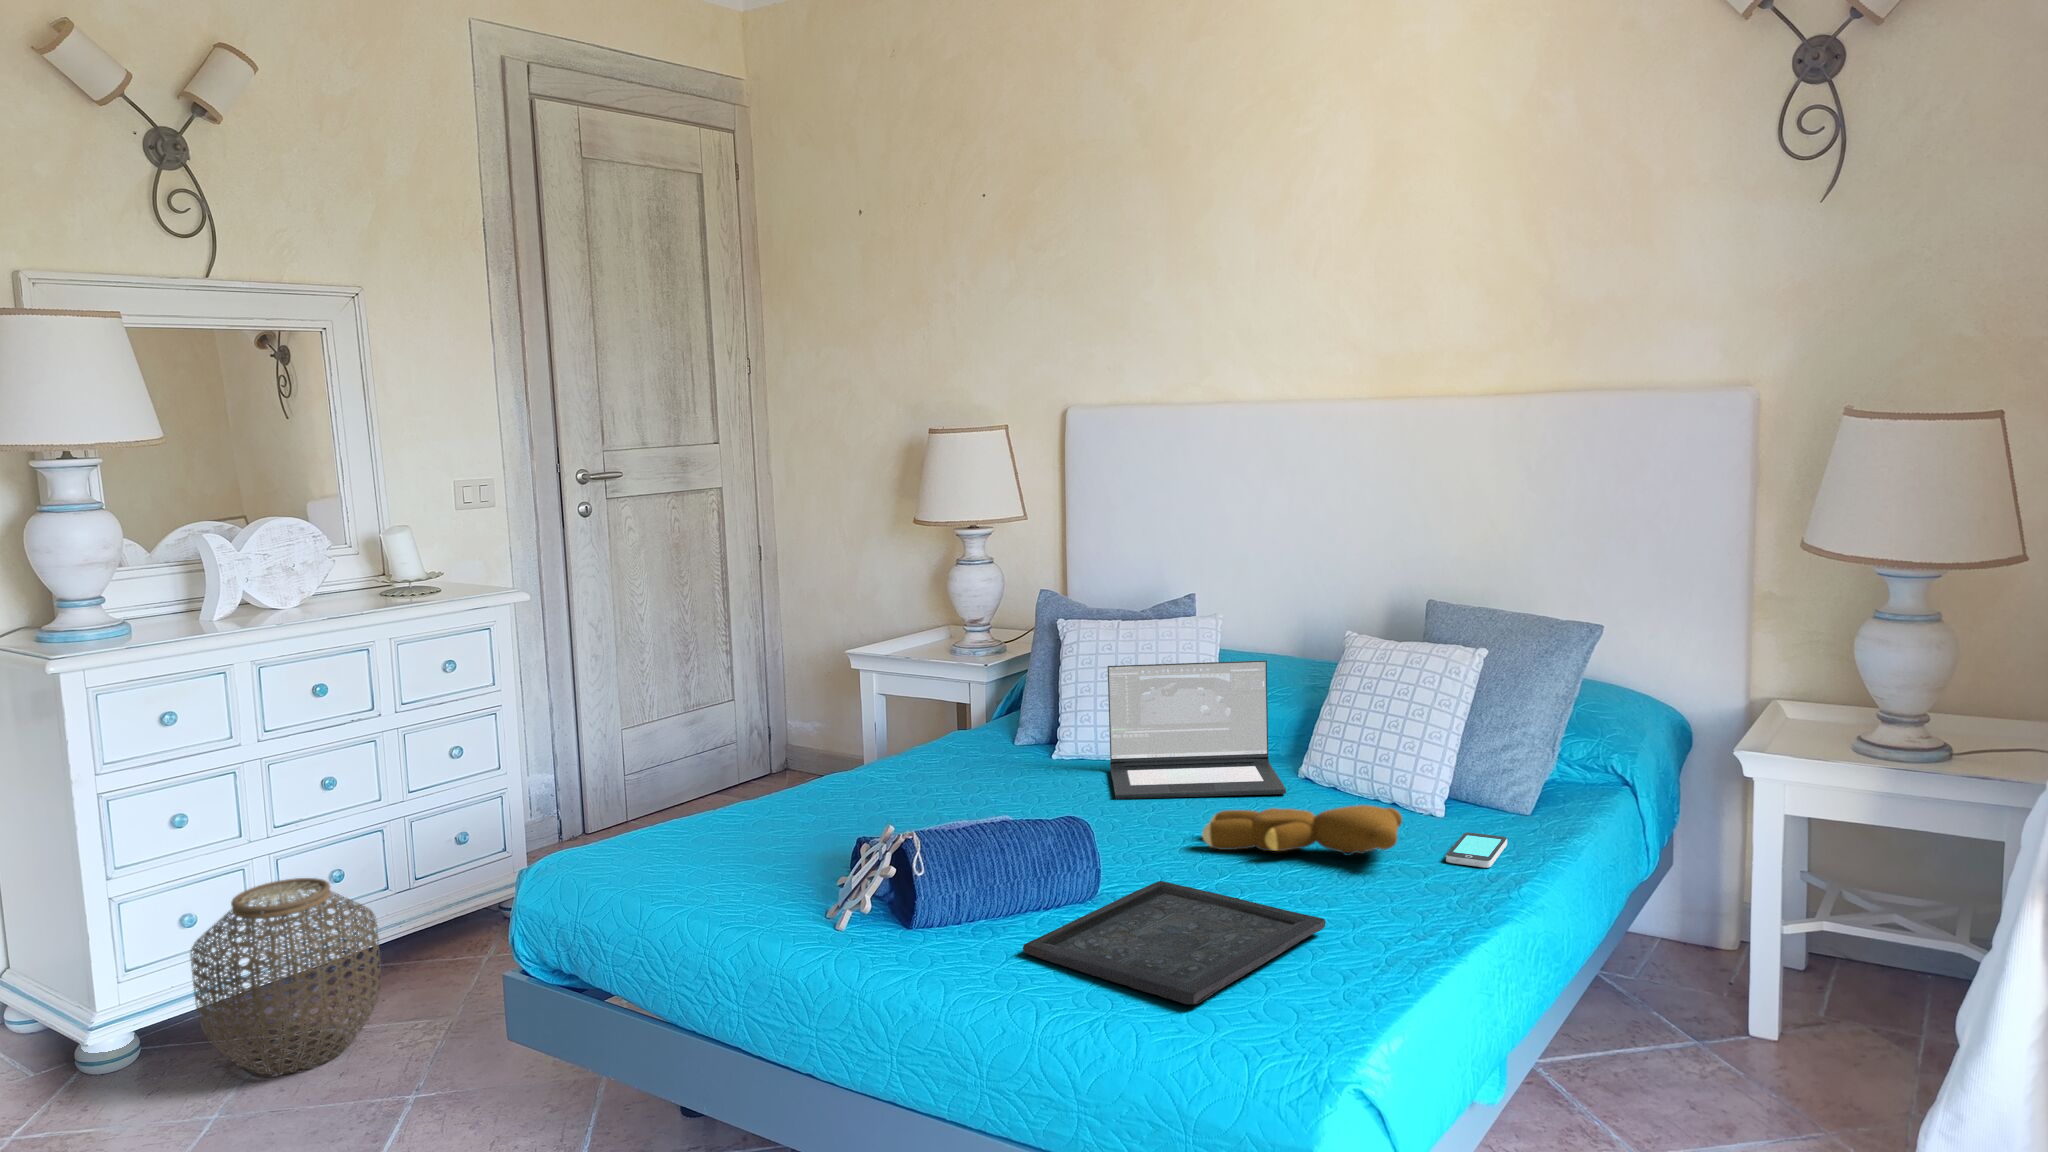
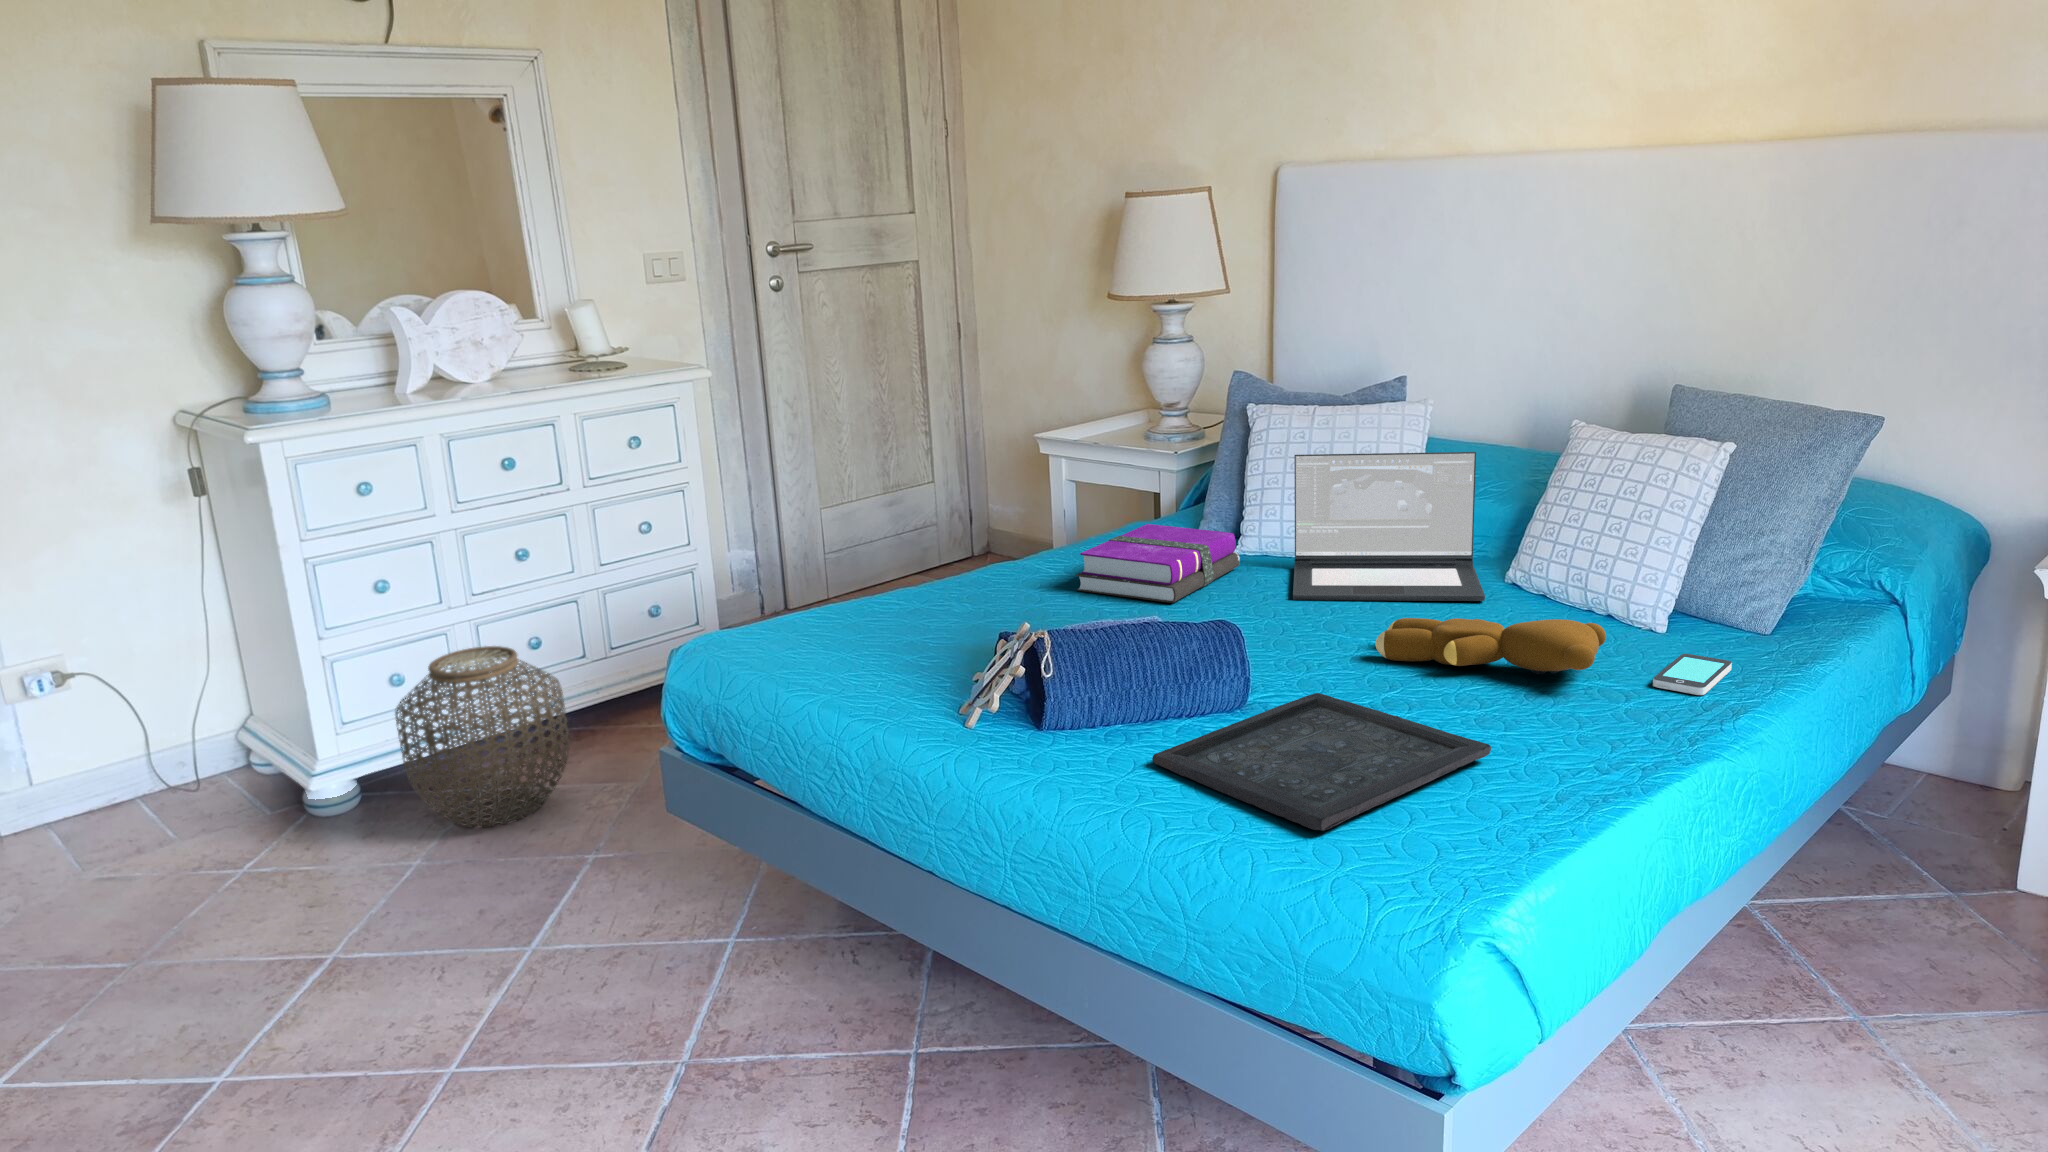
hardback book: none [912,733,1061,806] -> present [1076,524,1240,603]

